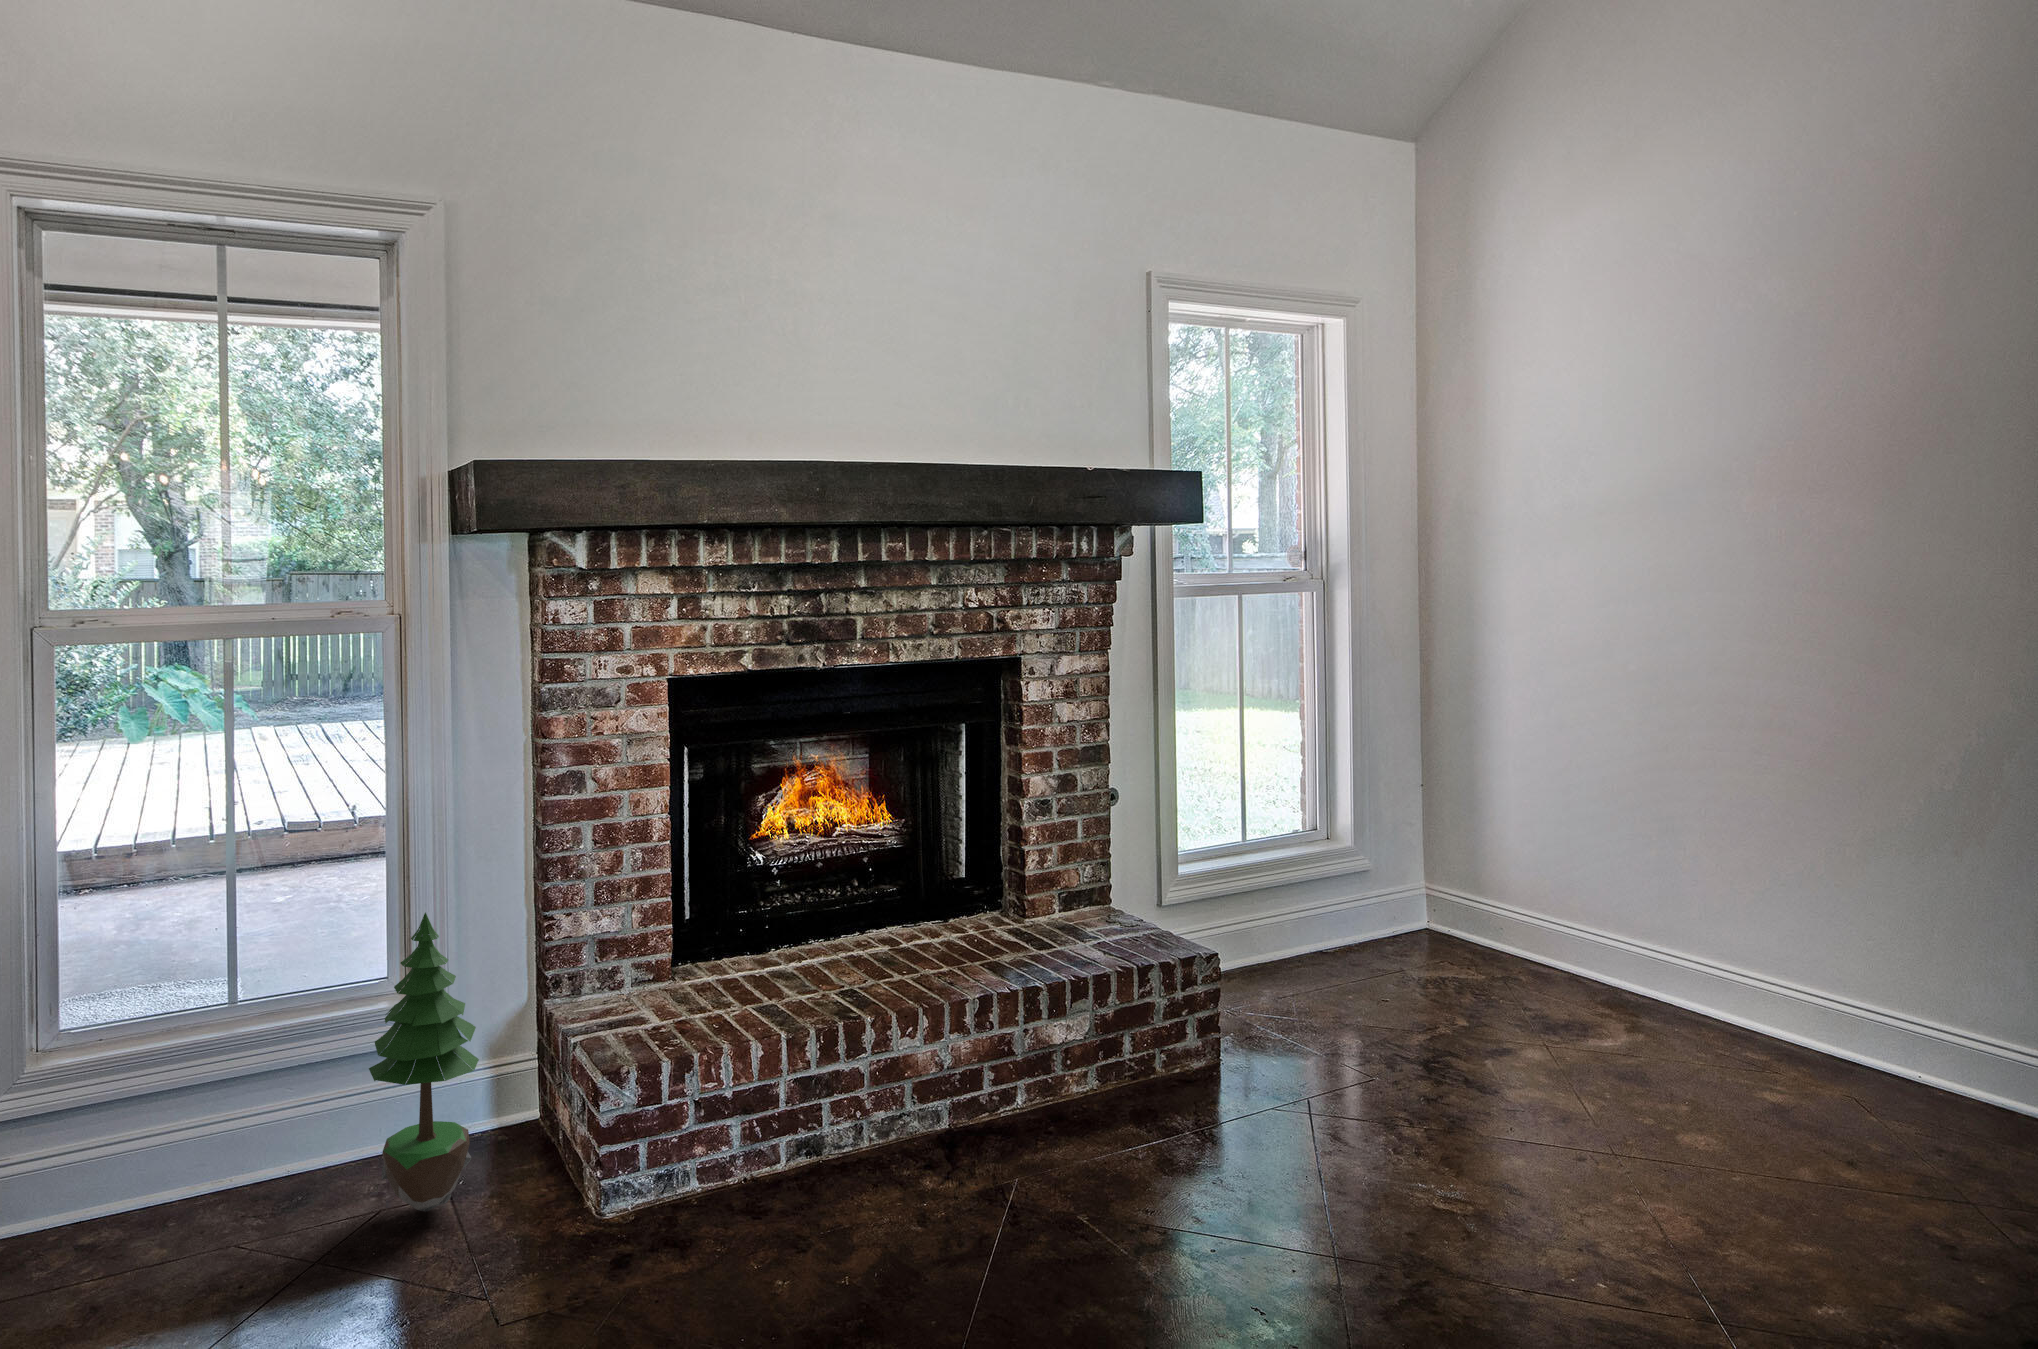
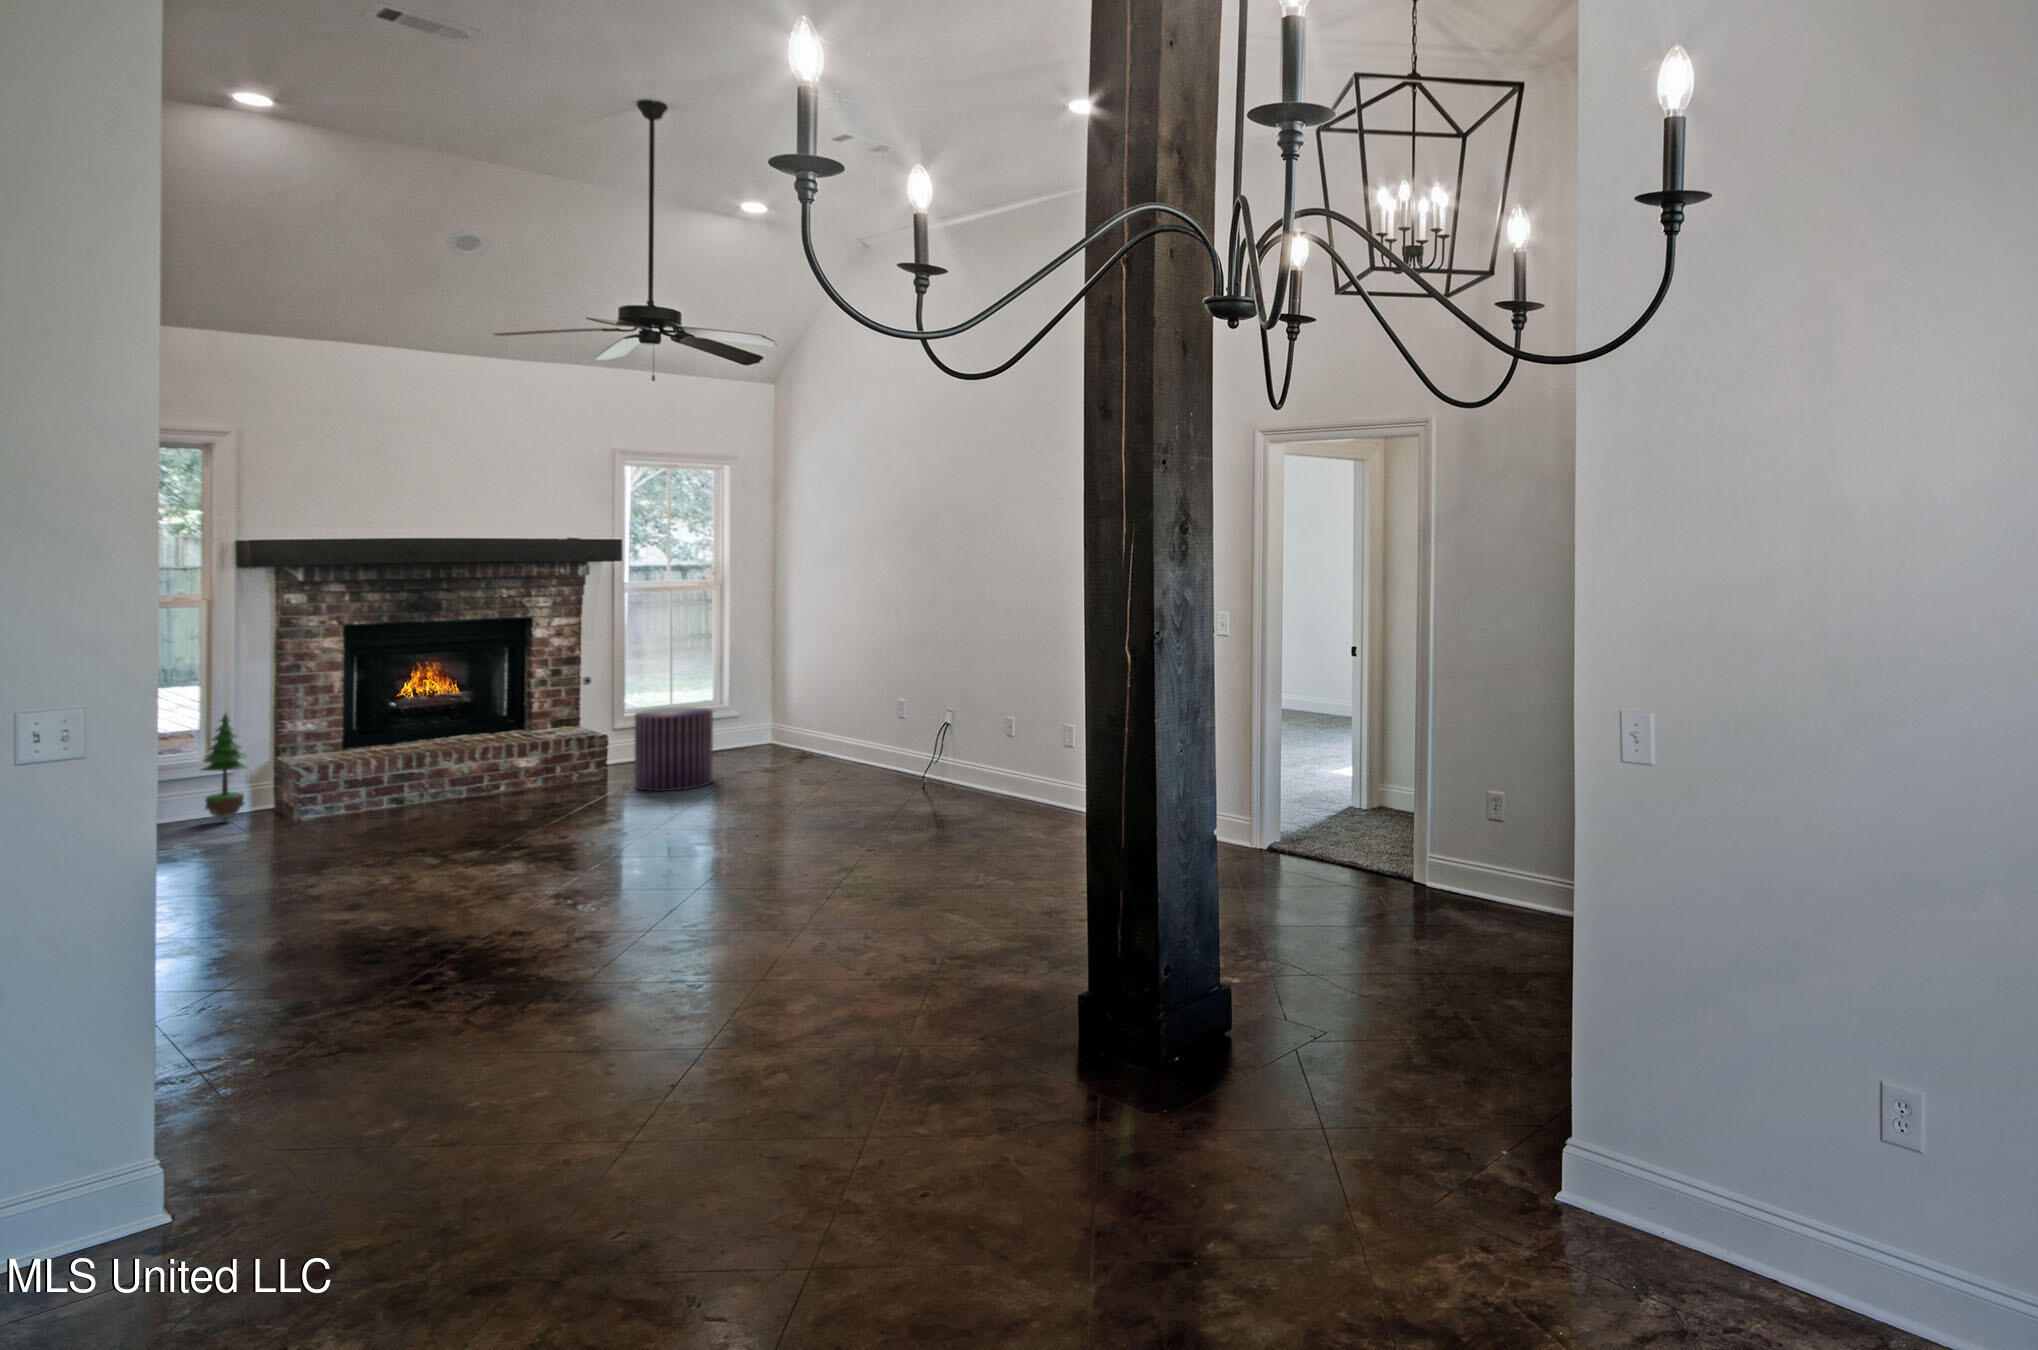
pouf: none [1334,892,1568,1167] -> present [634,707,713,791]

